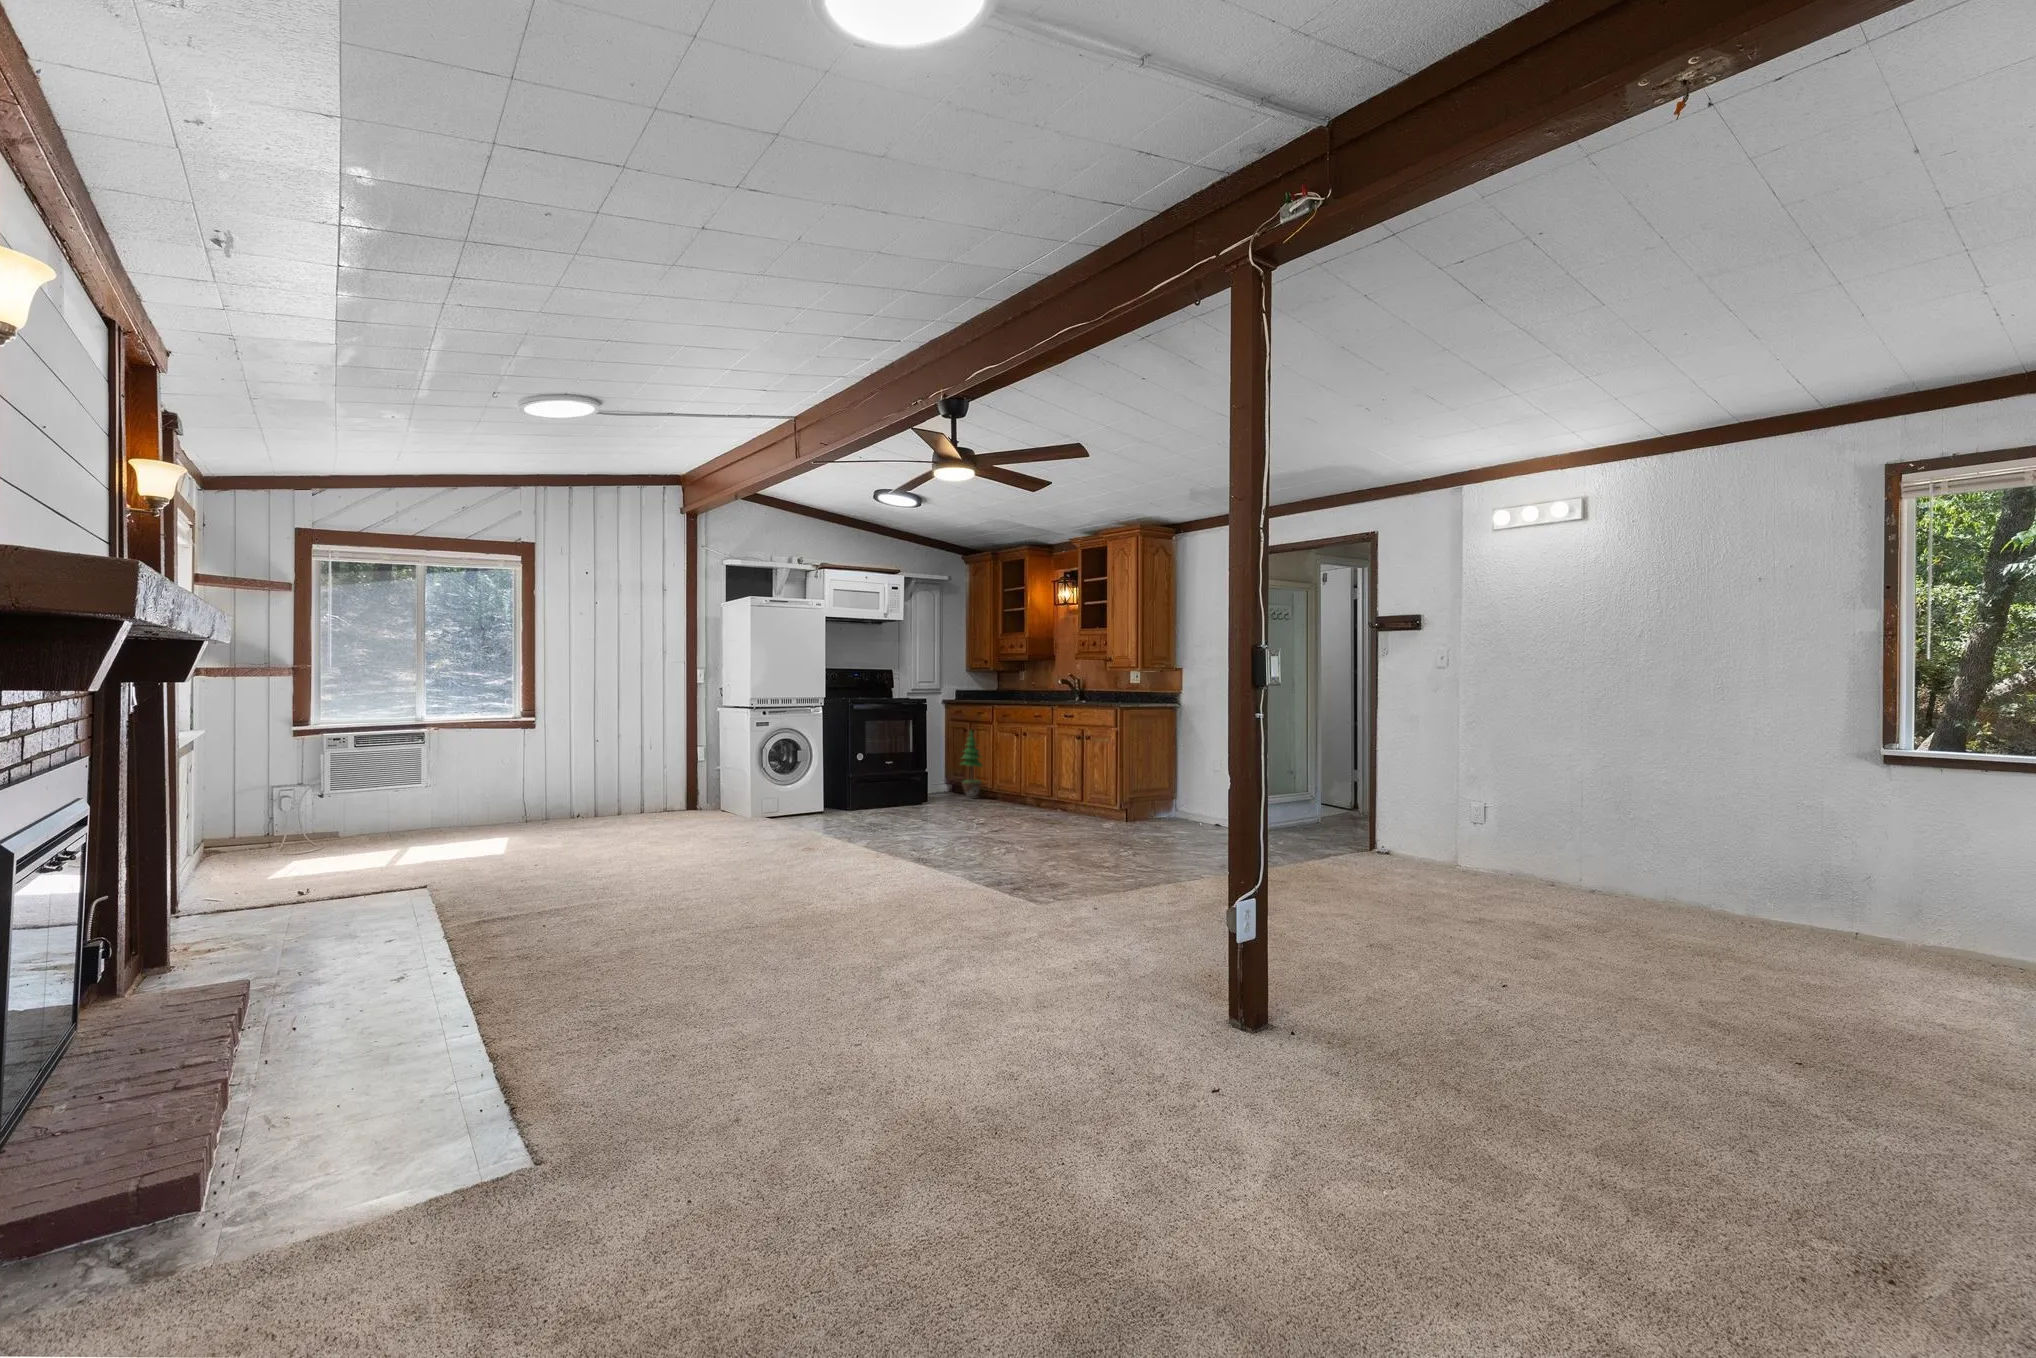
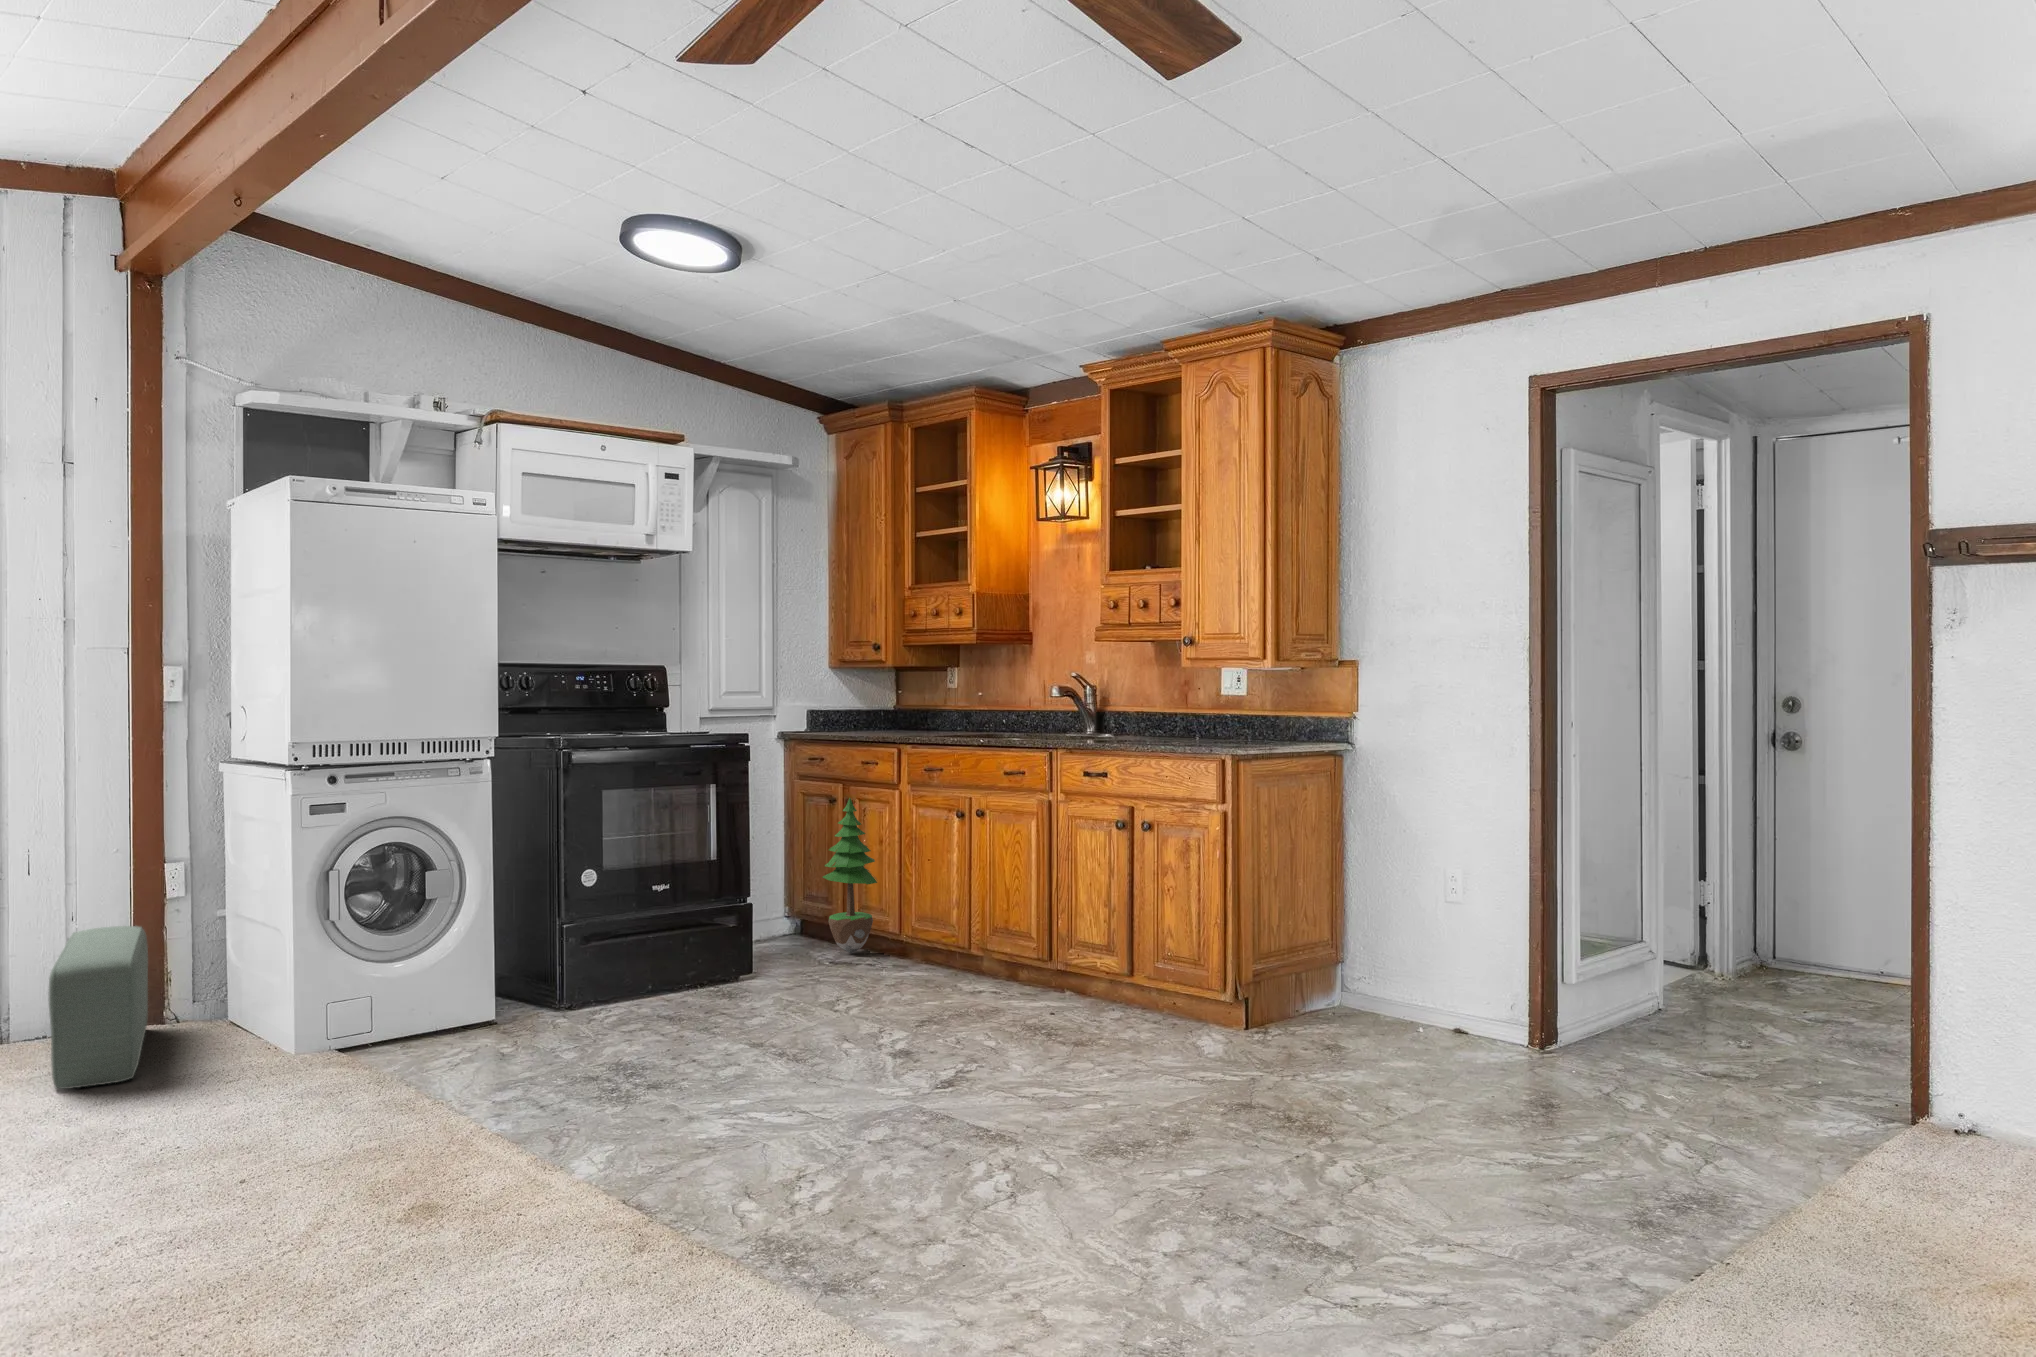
pouf: none [667,770,699,822] -> present [48,926,148,1089]

